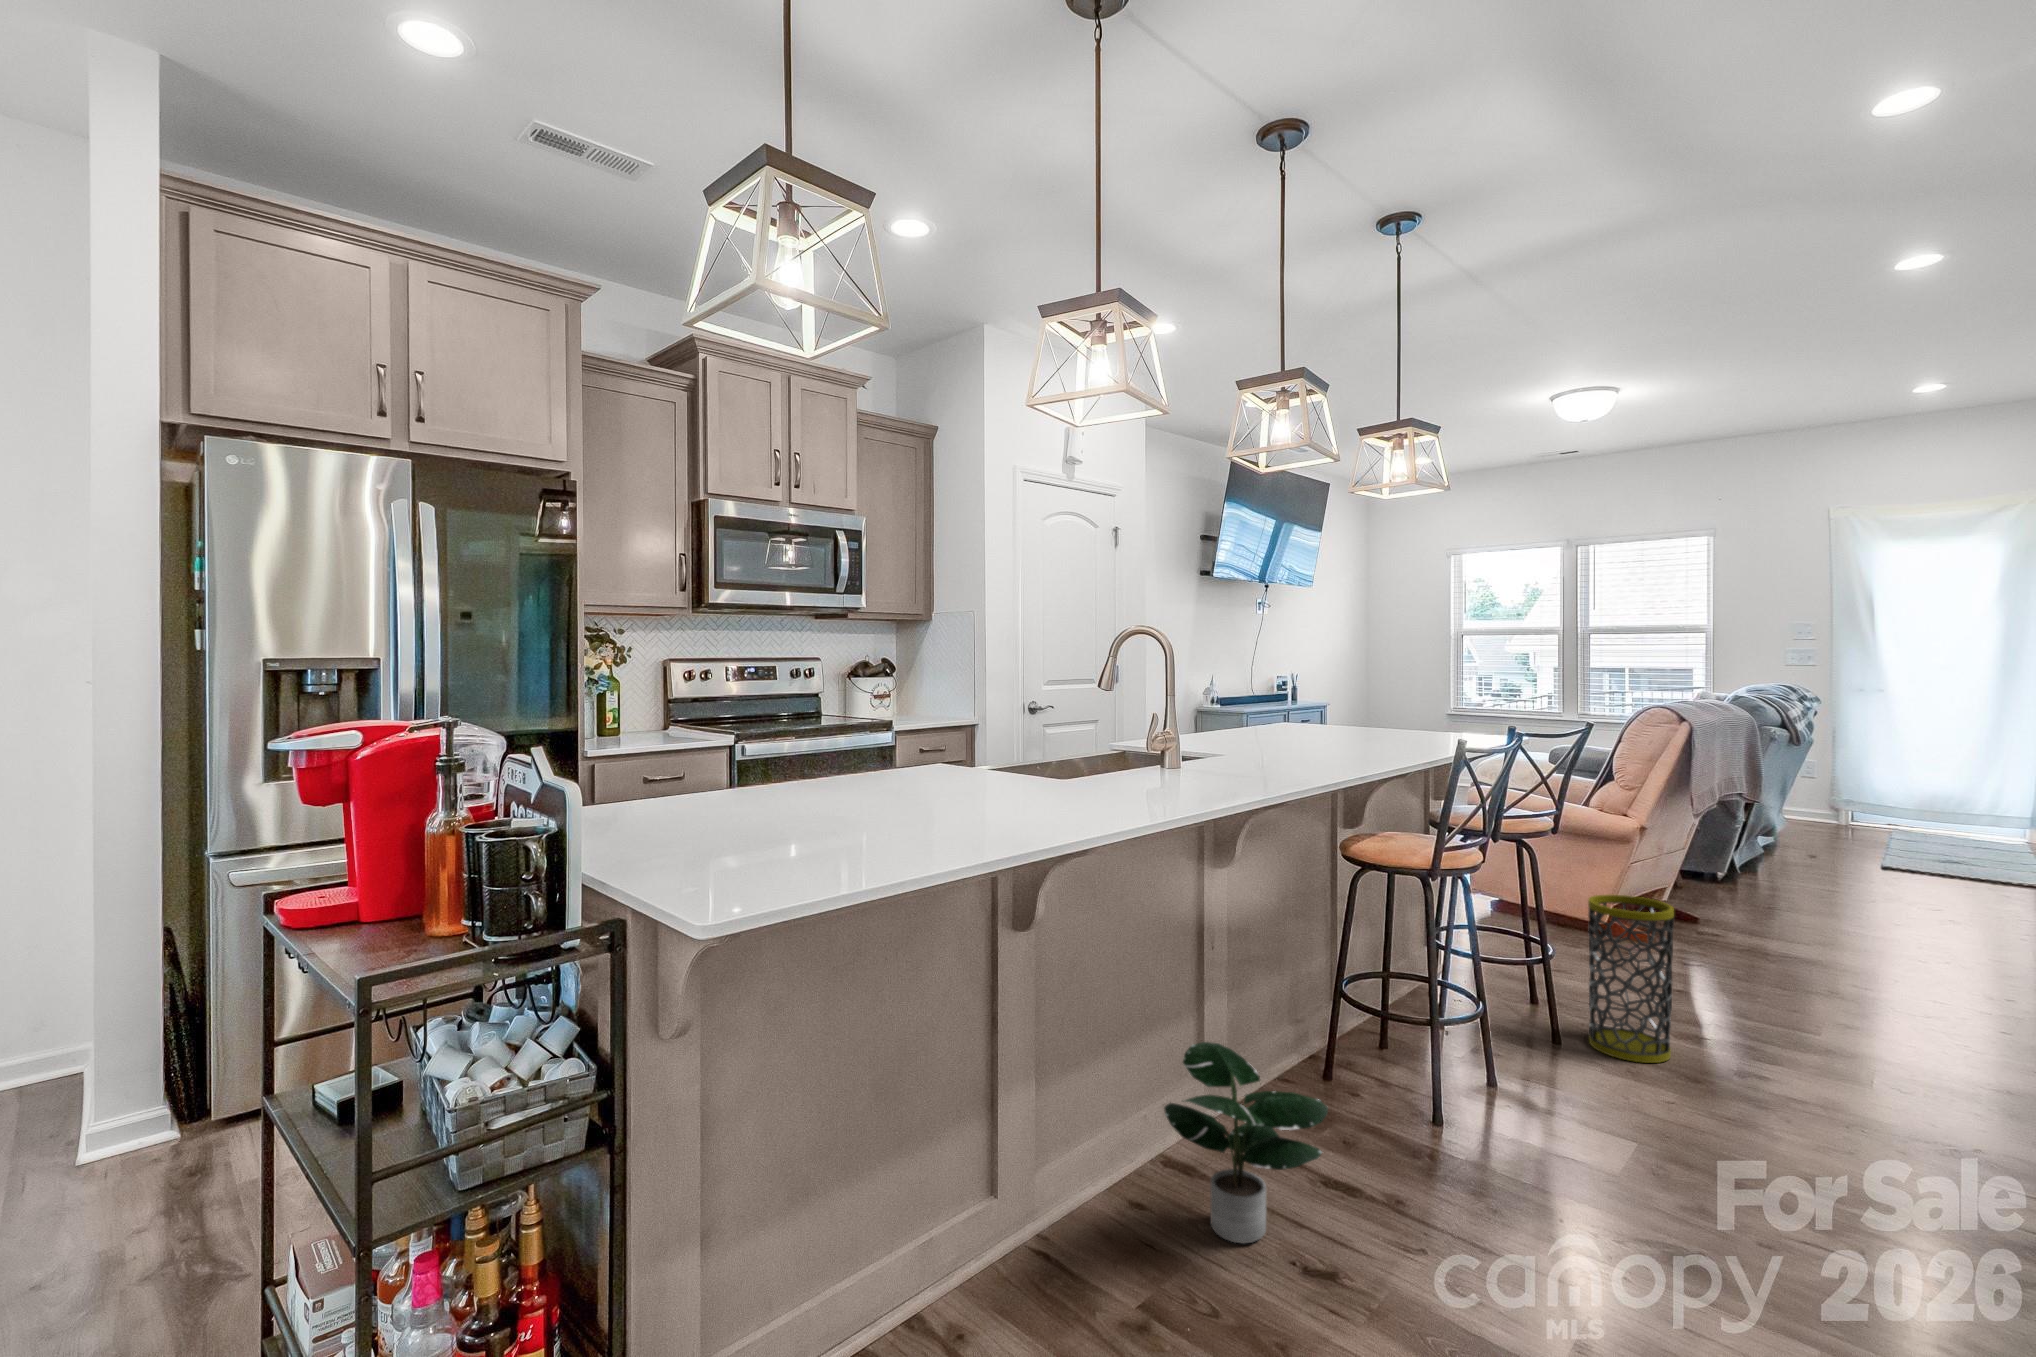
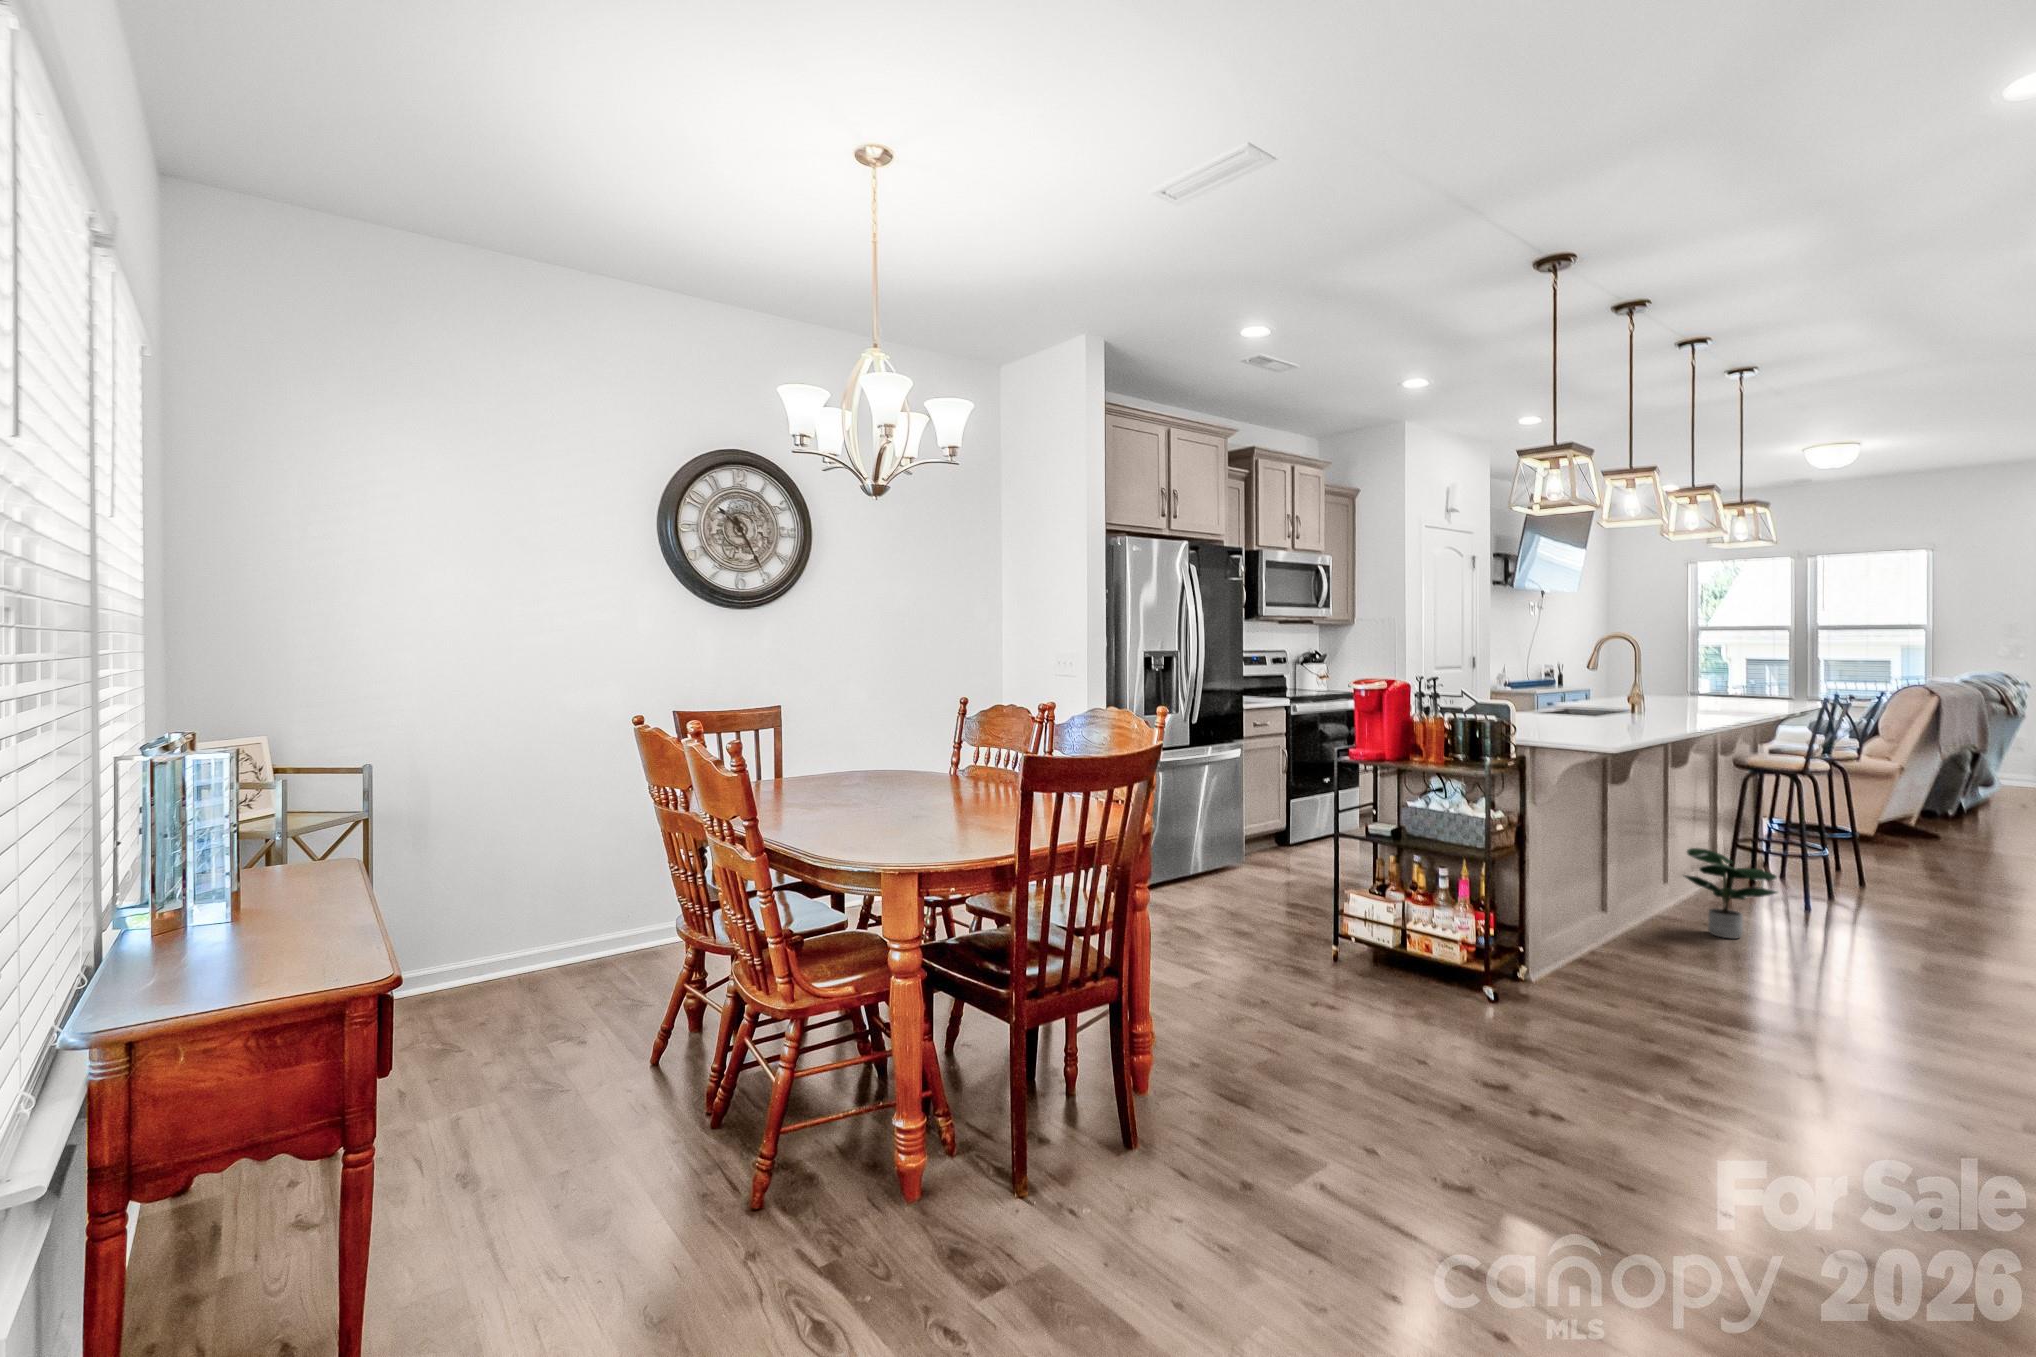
trash can: present [1588,895,1674,1063] -> none [1885,796,1946,893]

